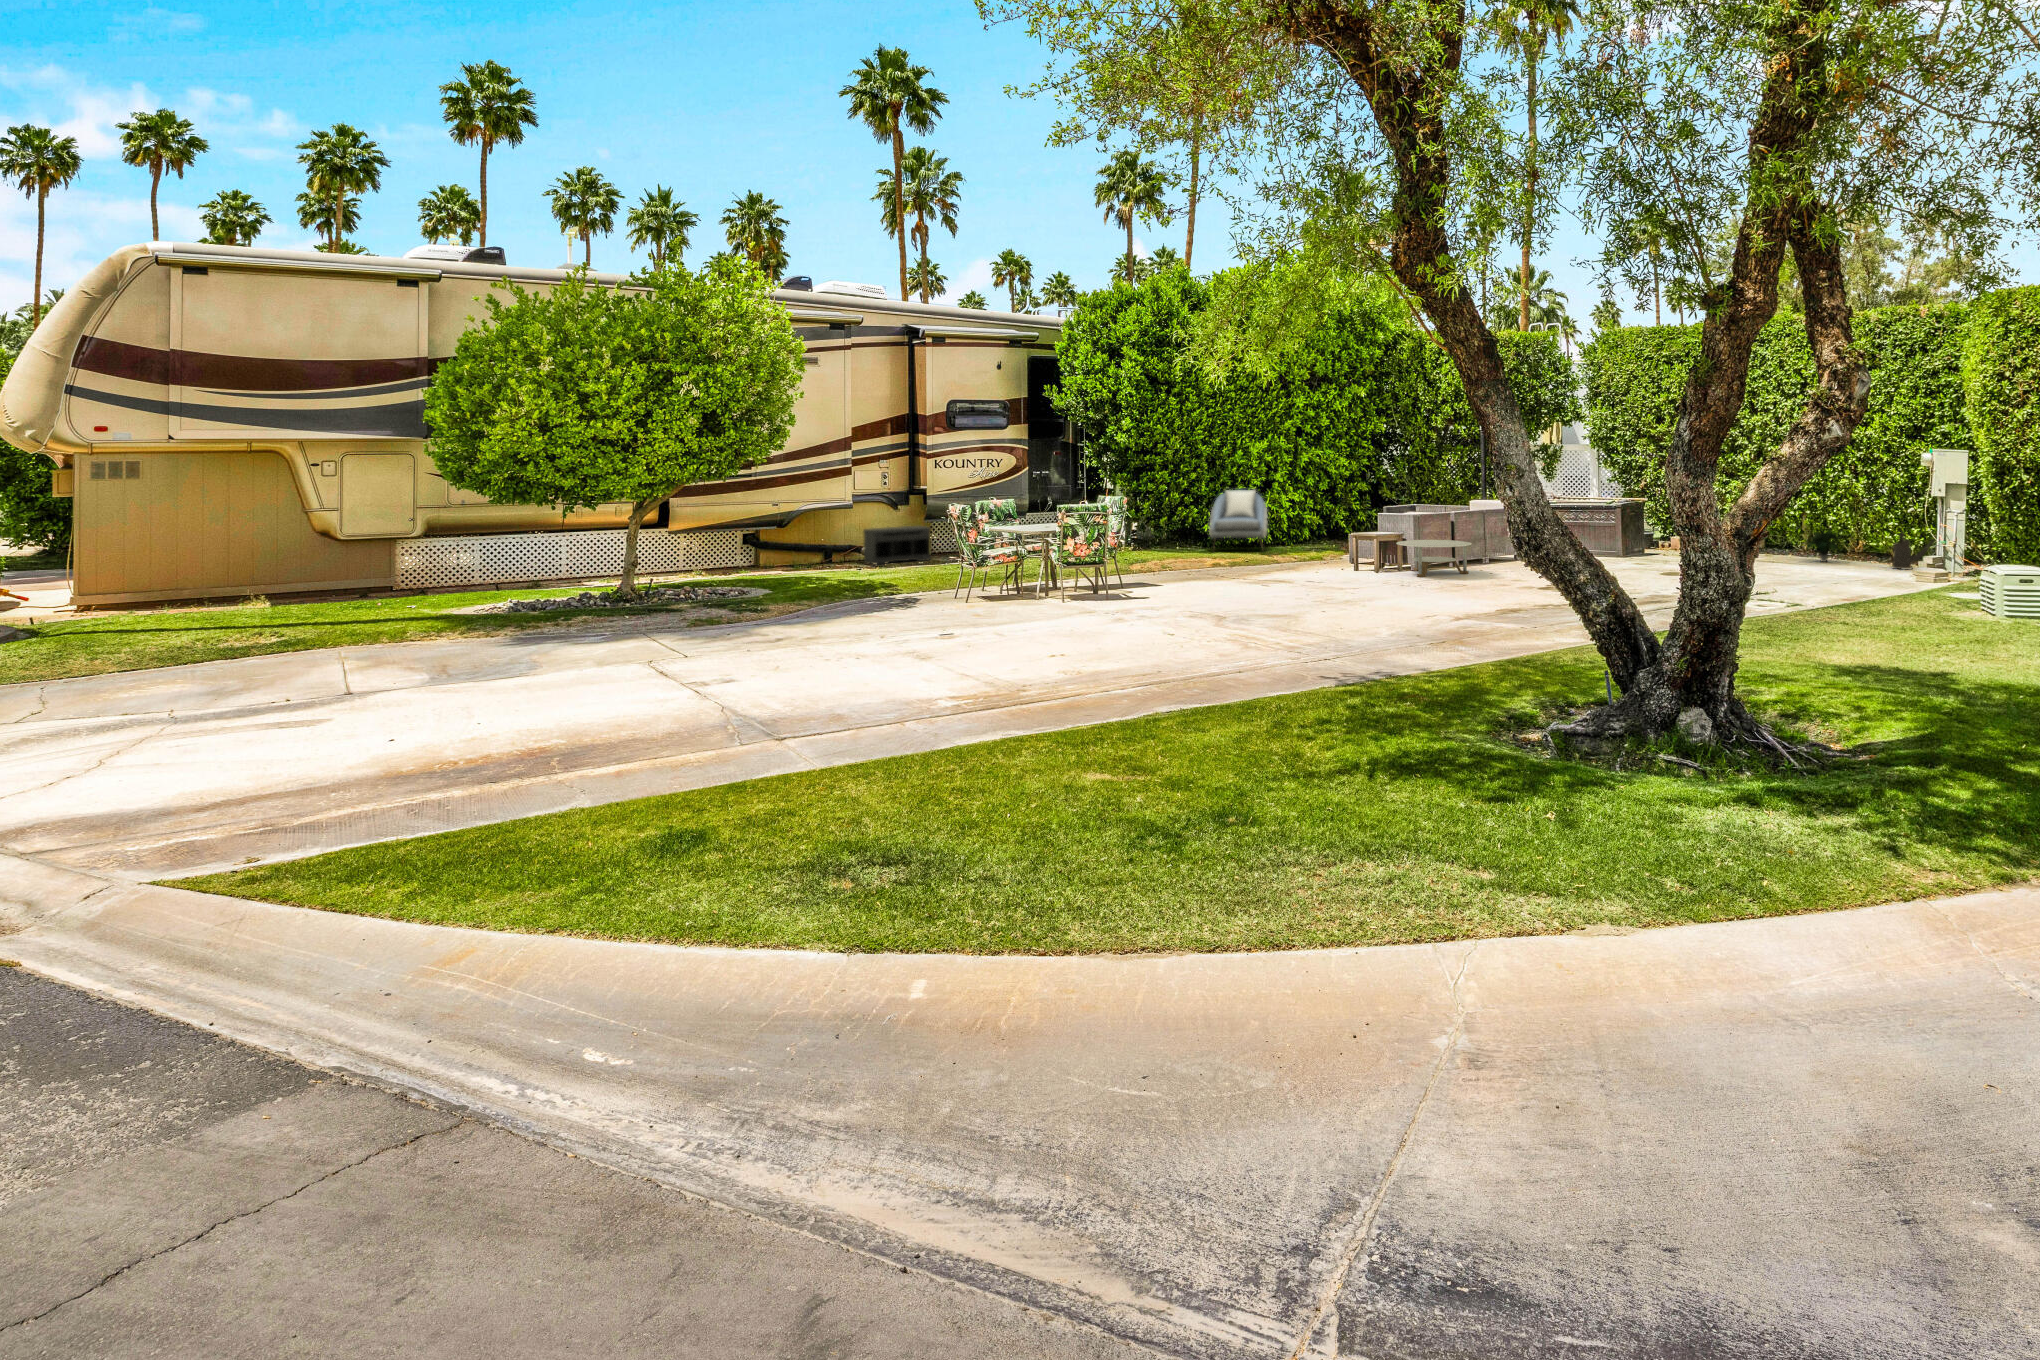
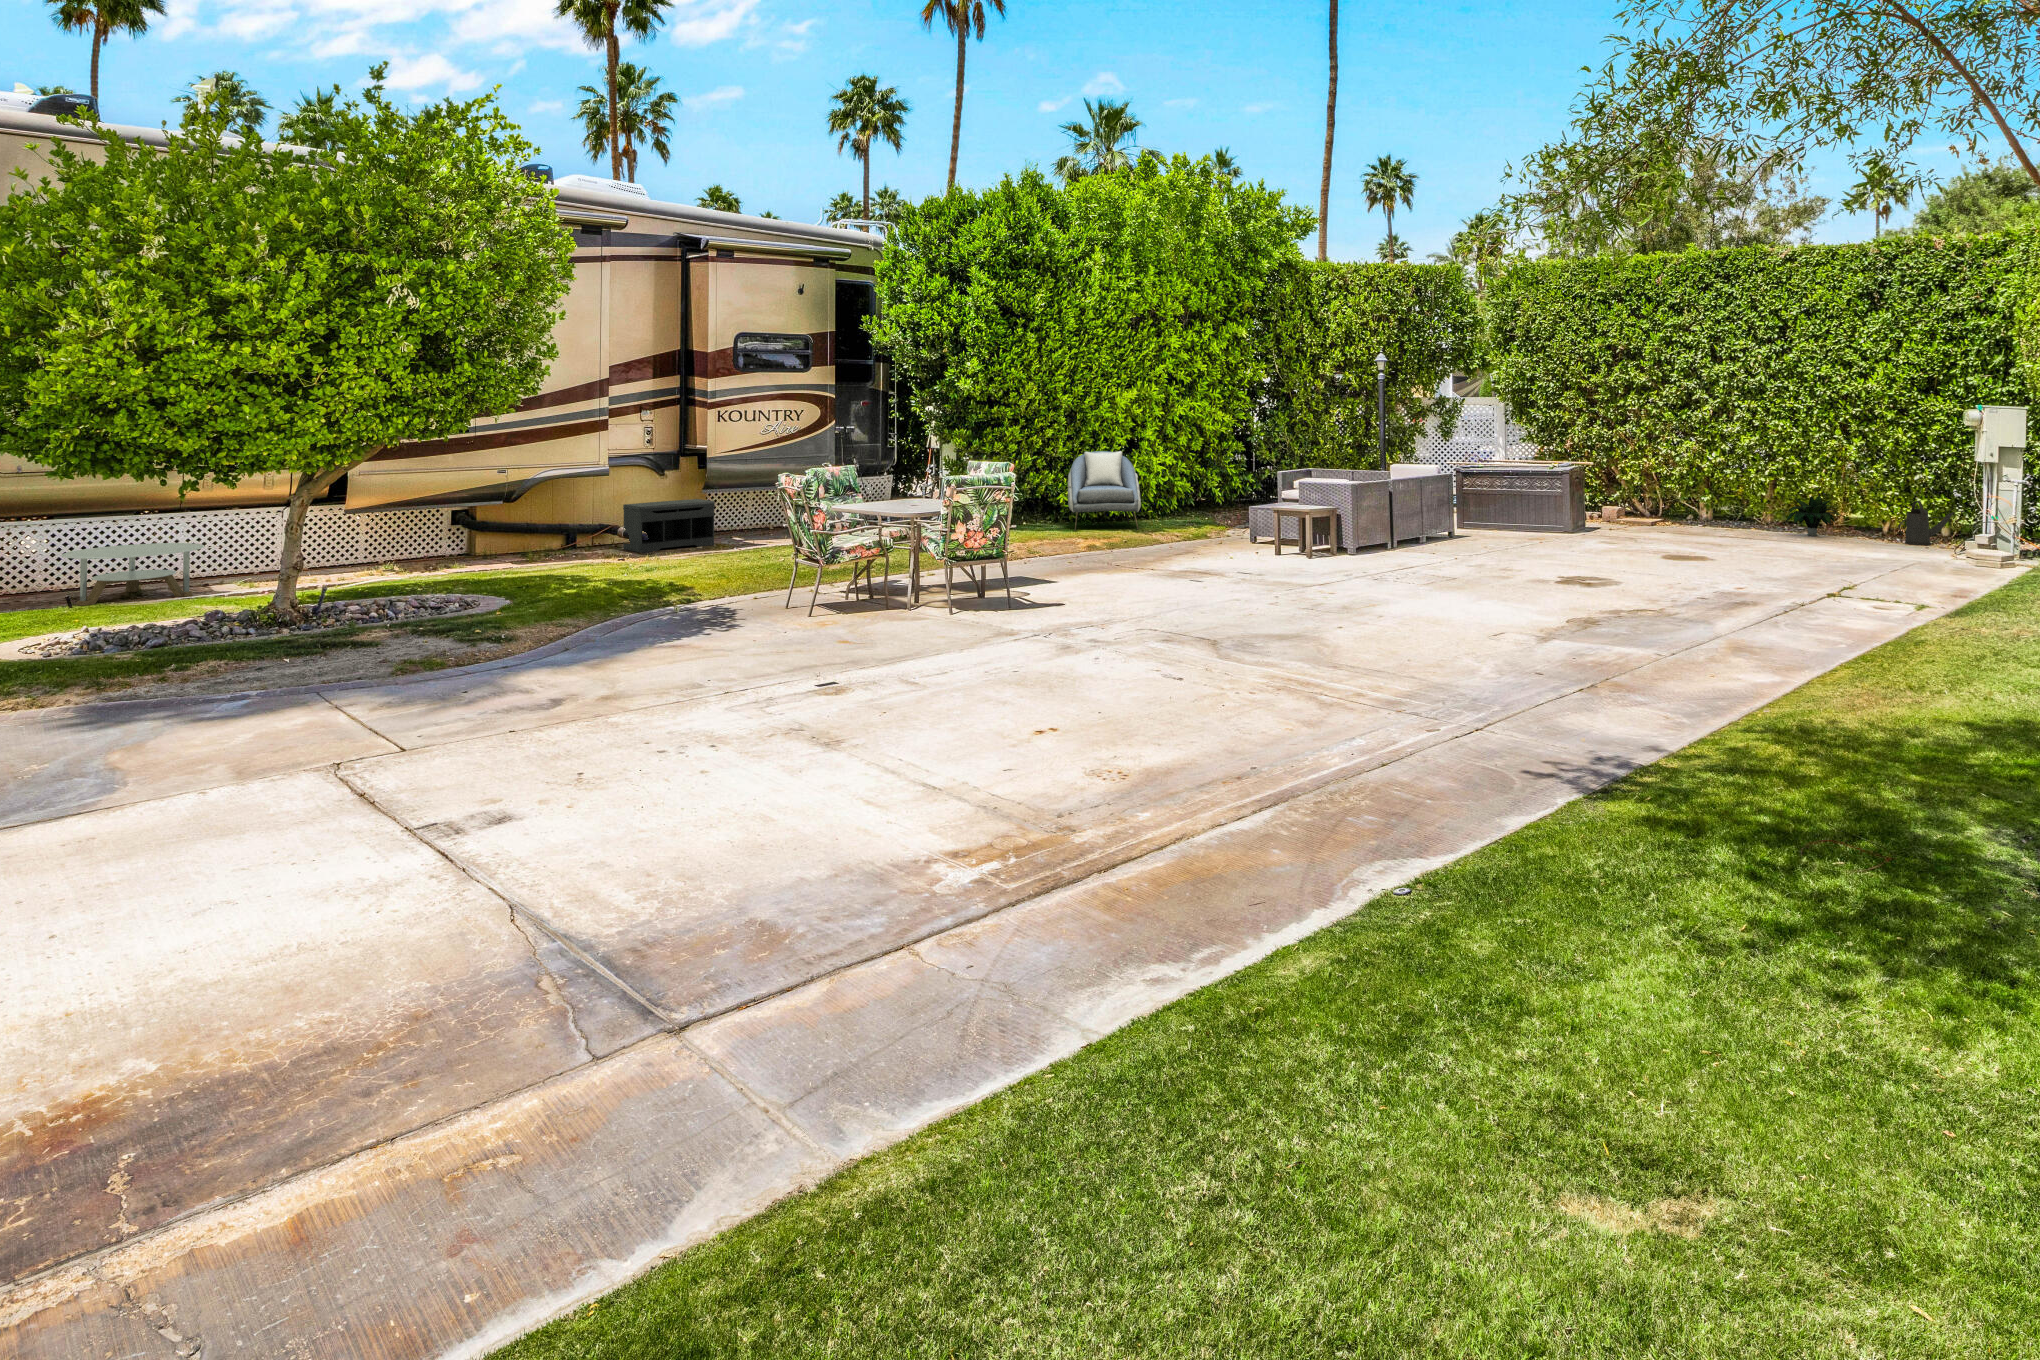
round table: present [1396,540,1472,577] -> present [61,543,205,606]

